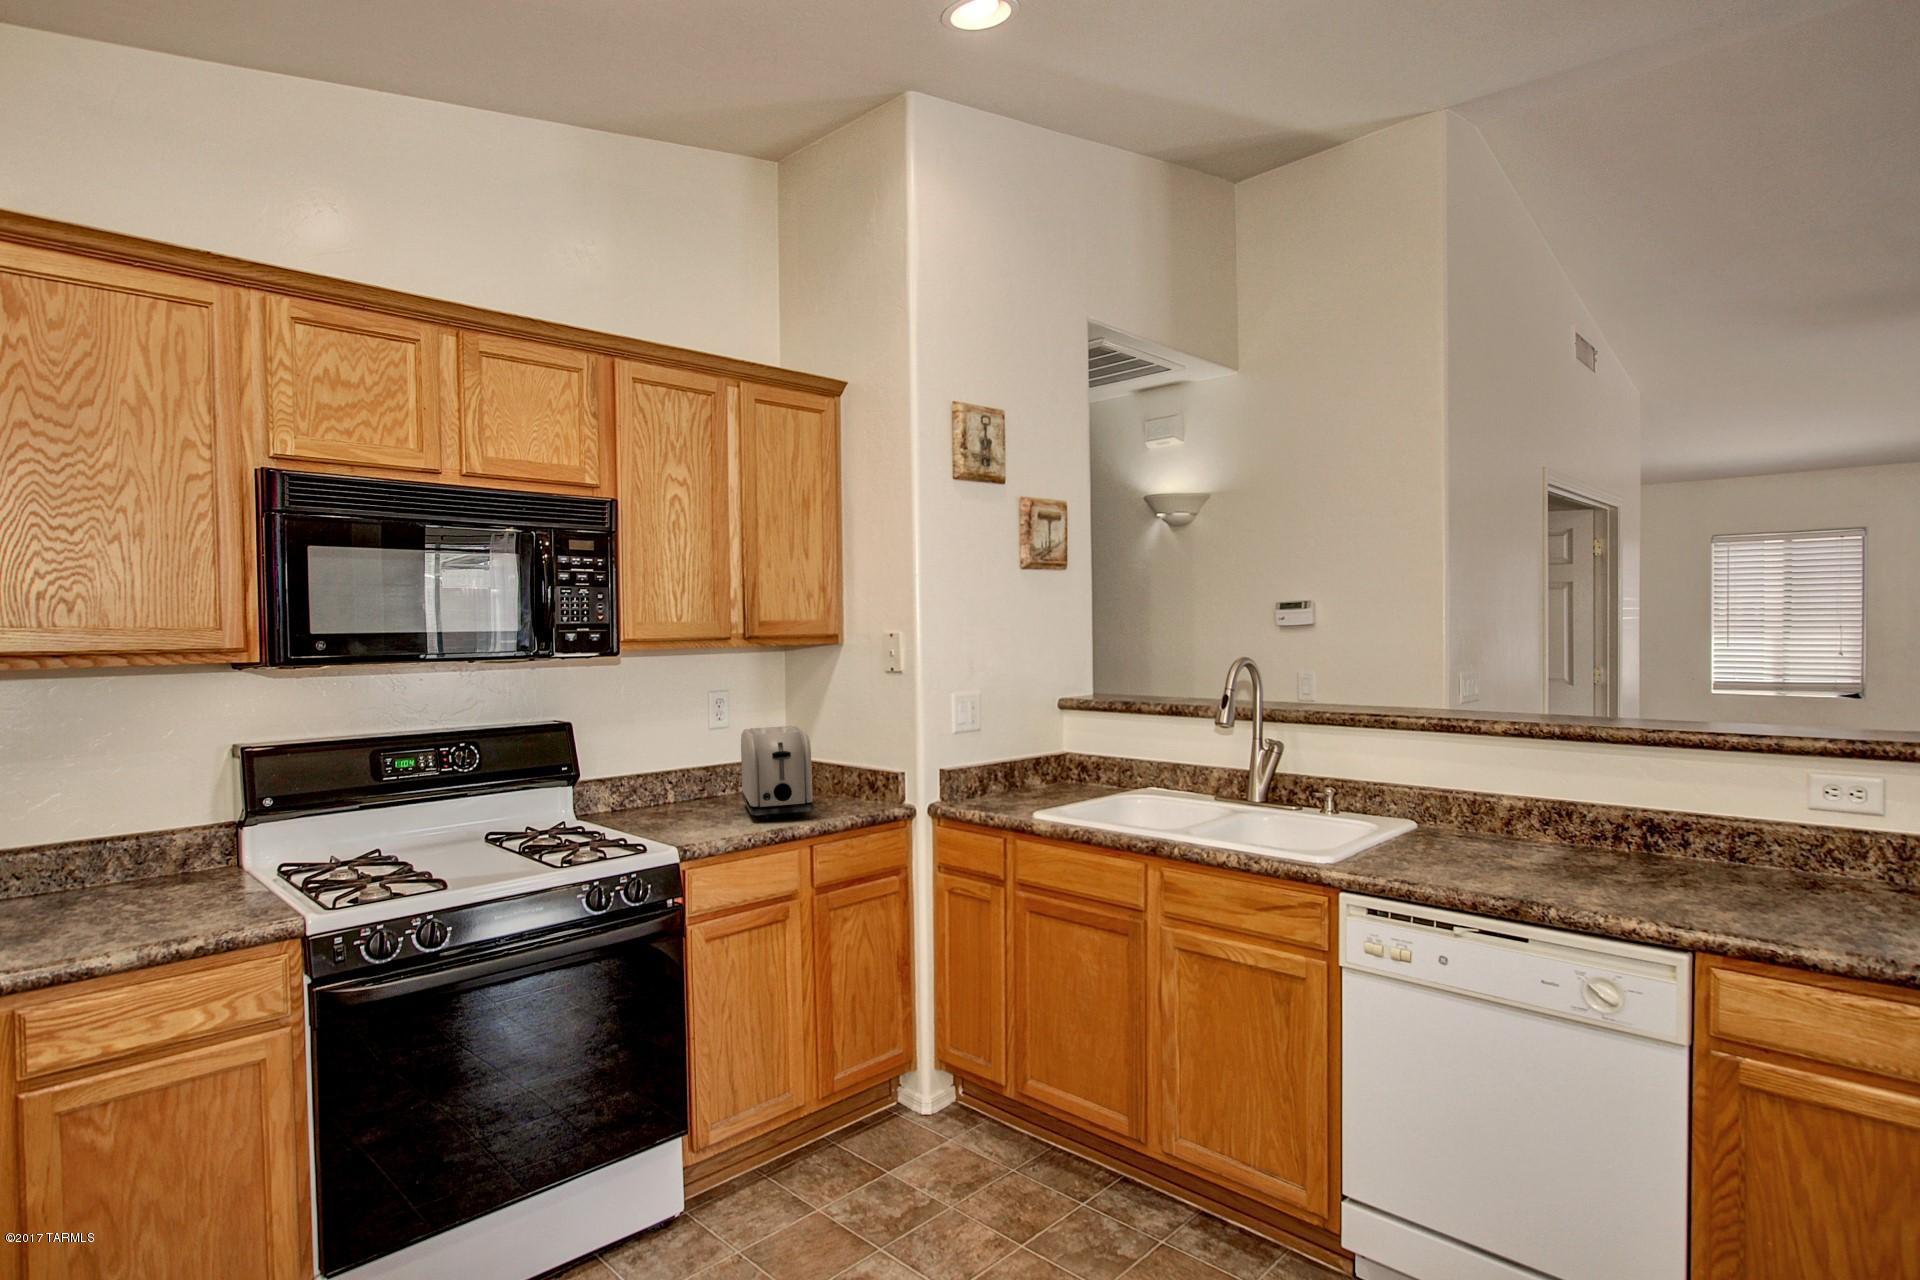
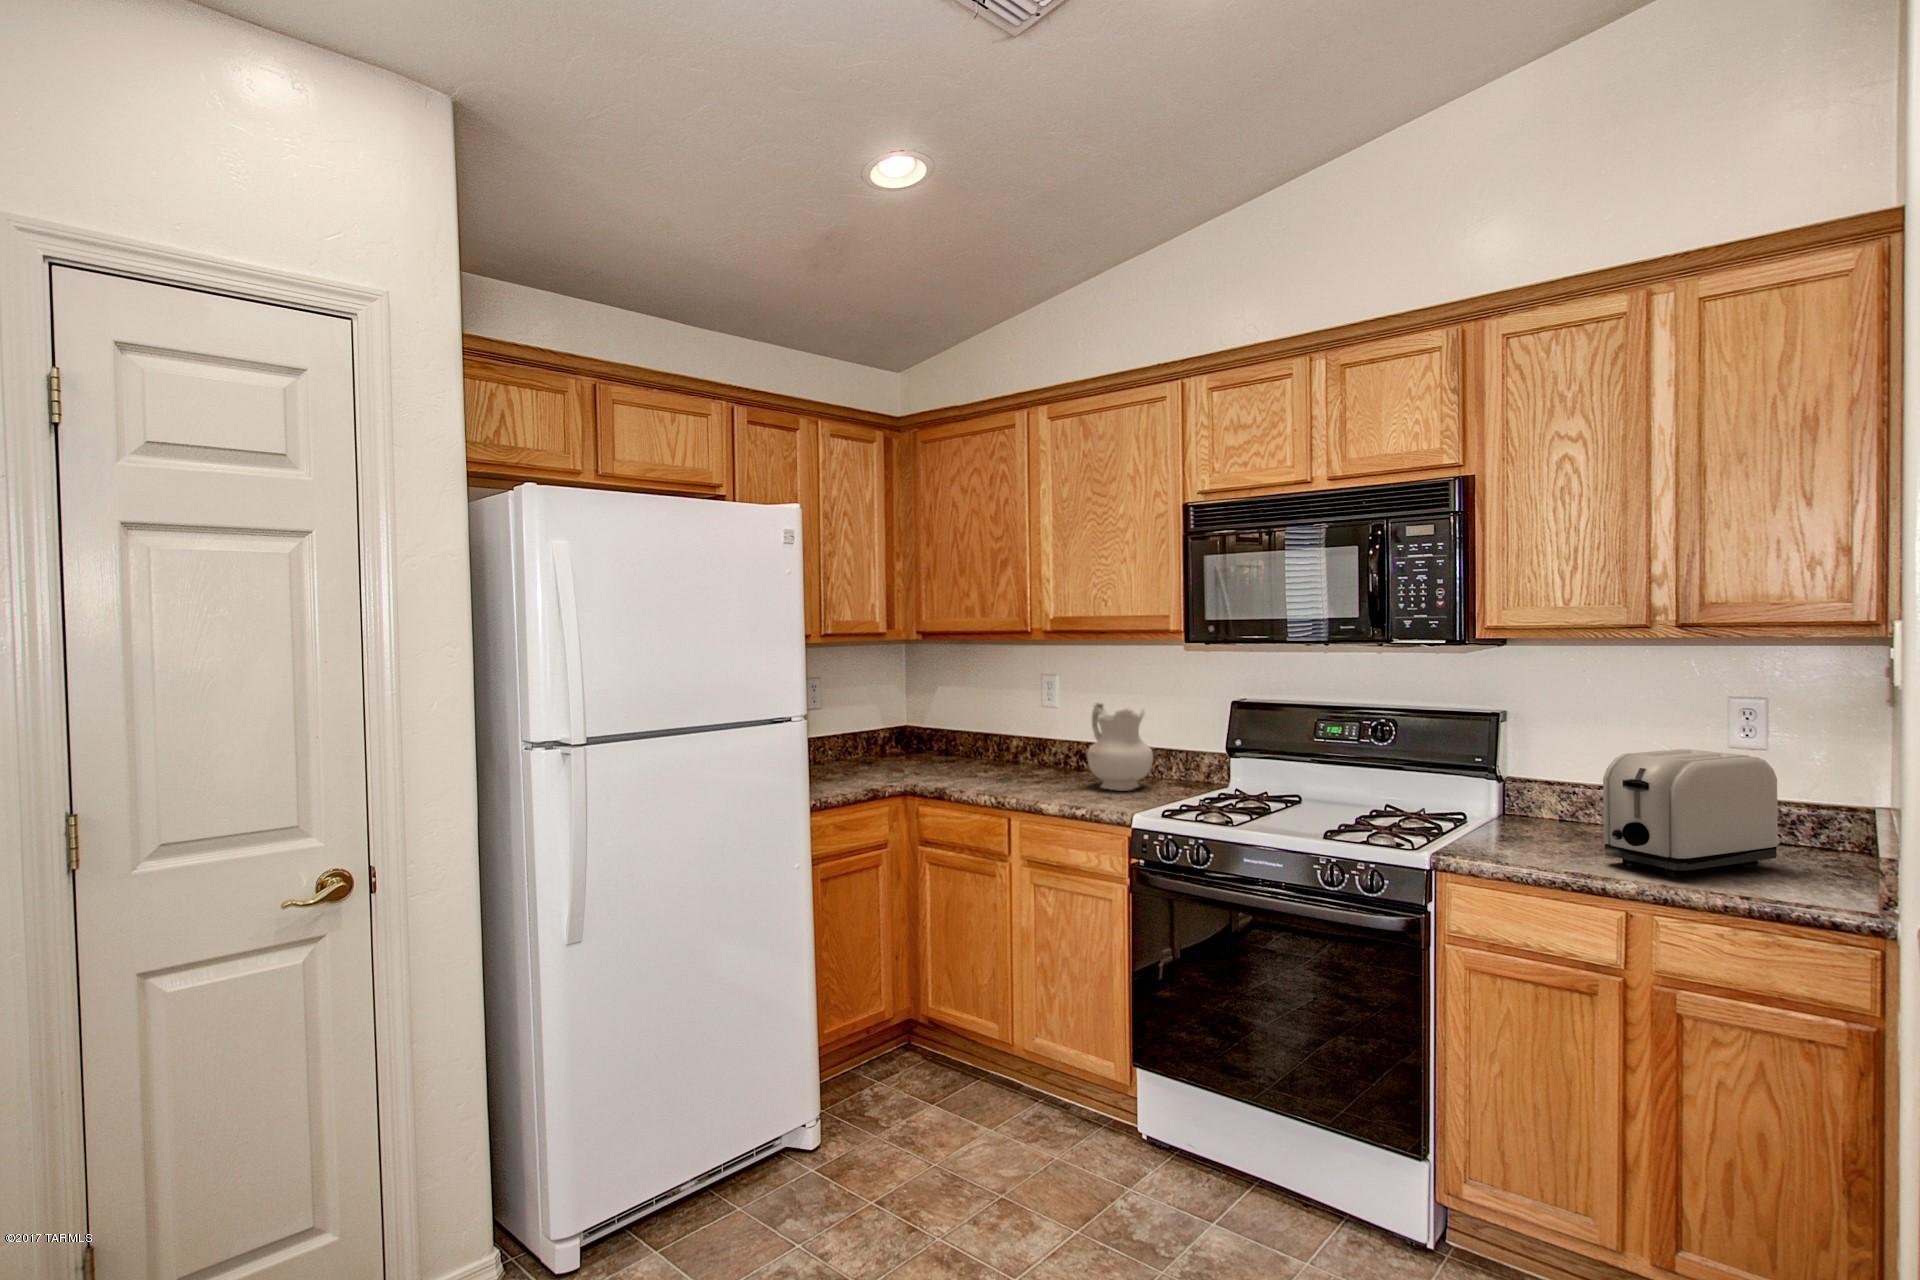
ceramic pitcher: none [34,777,190,920] -> present [1088,703,1153,791]

